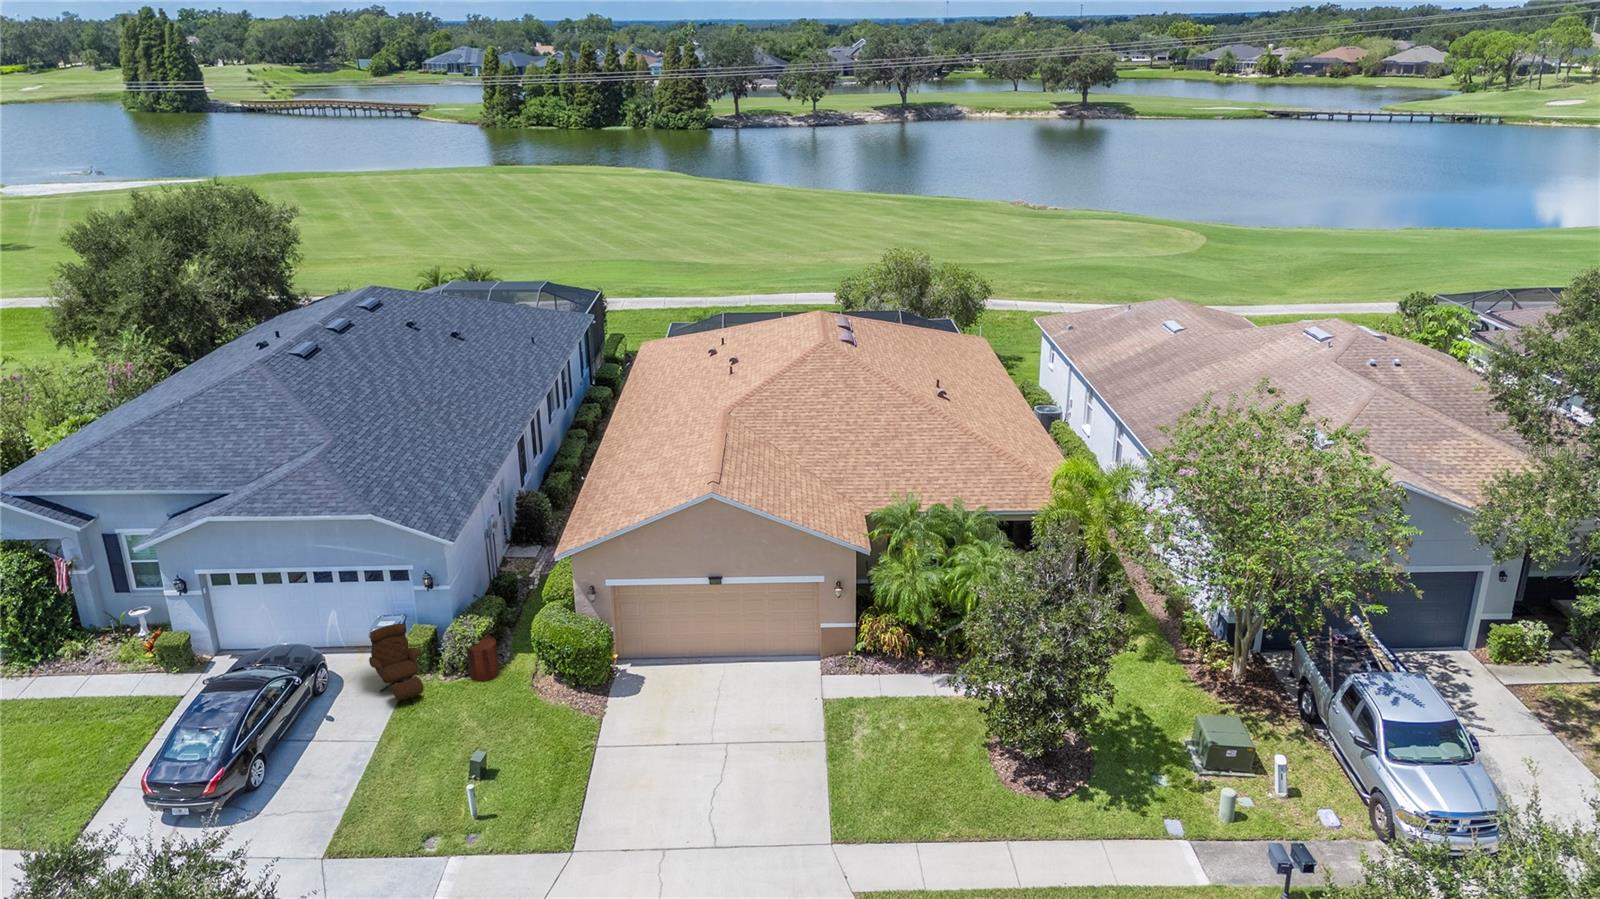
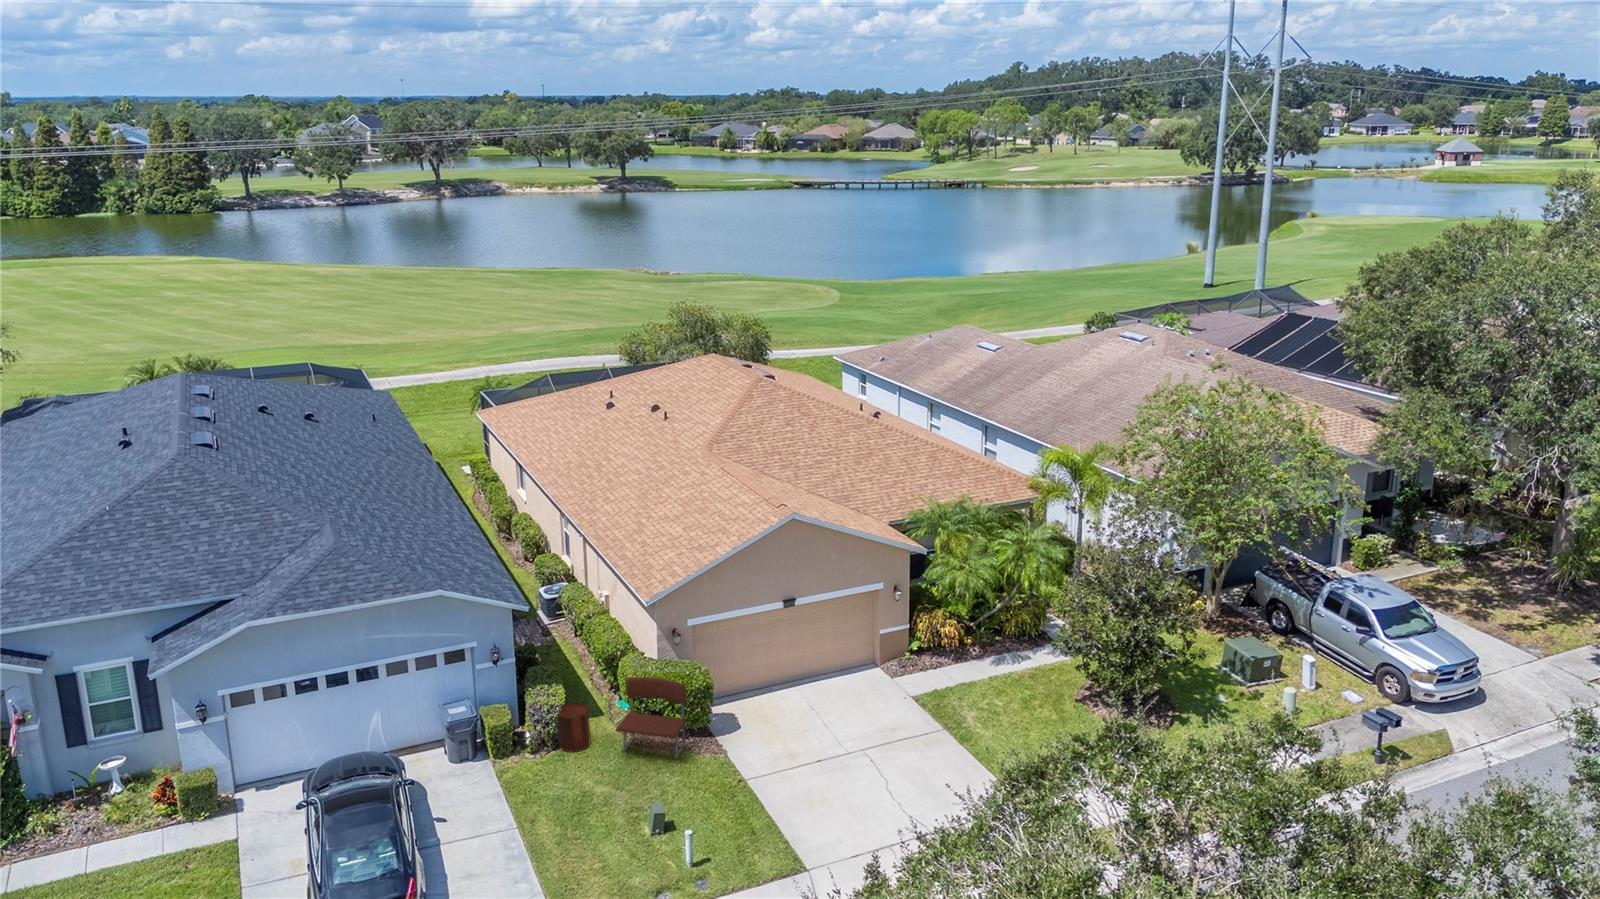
lounge chair: present [369,623,424,705] -> none [460,705,535,792]
bench: none [505,623,571,709] -> present [616,677,686,759]

